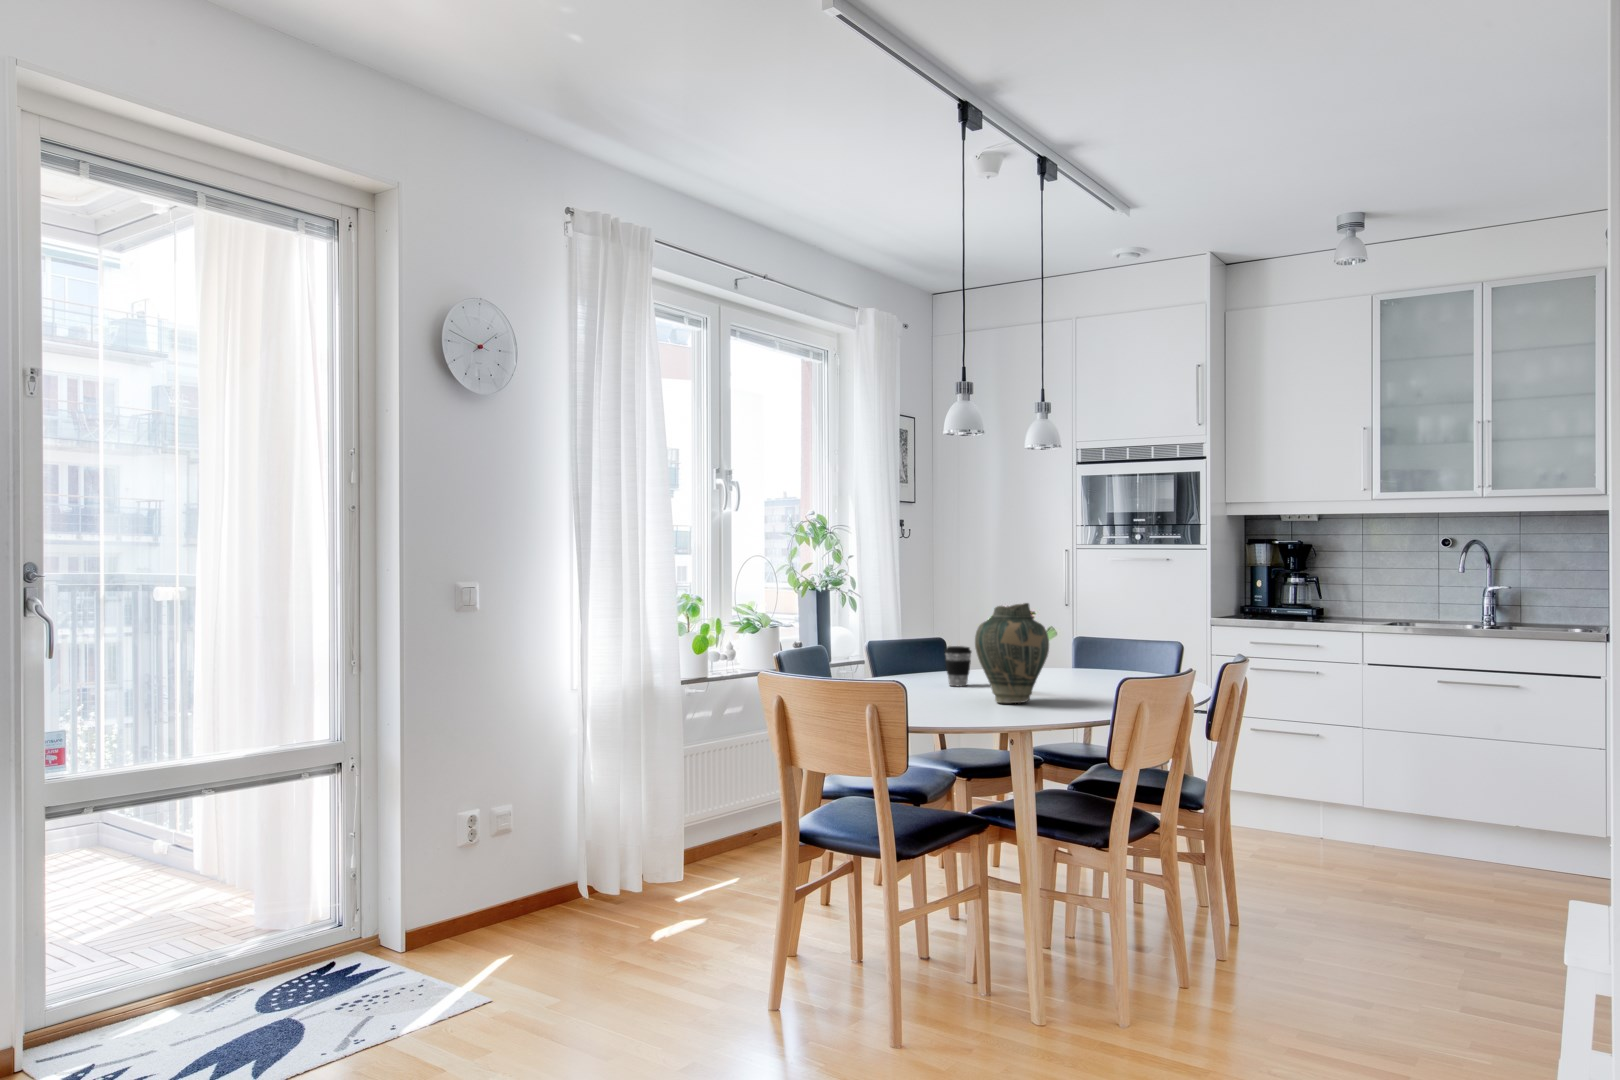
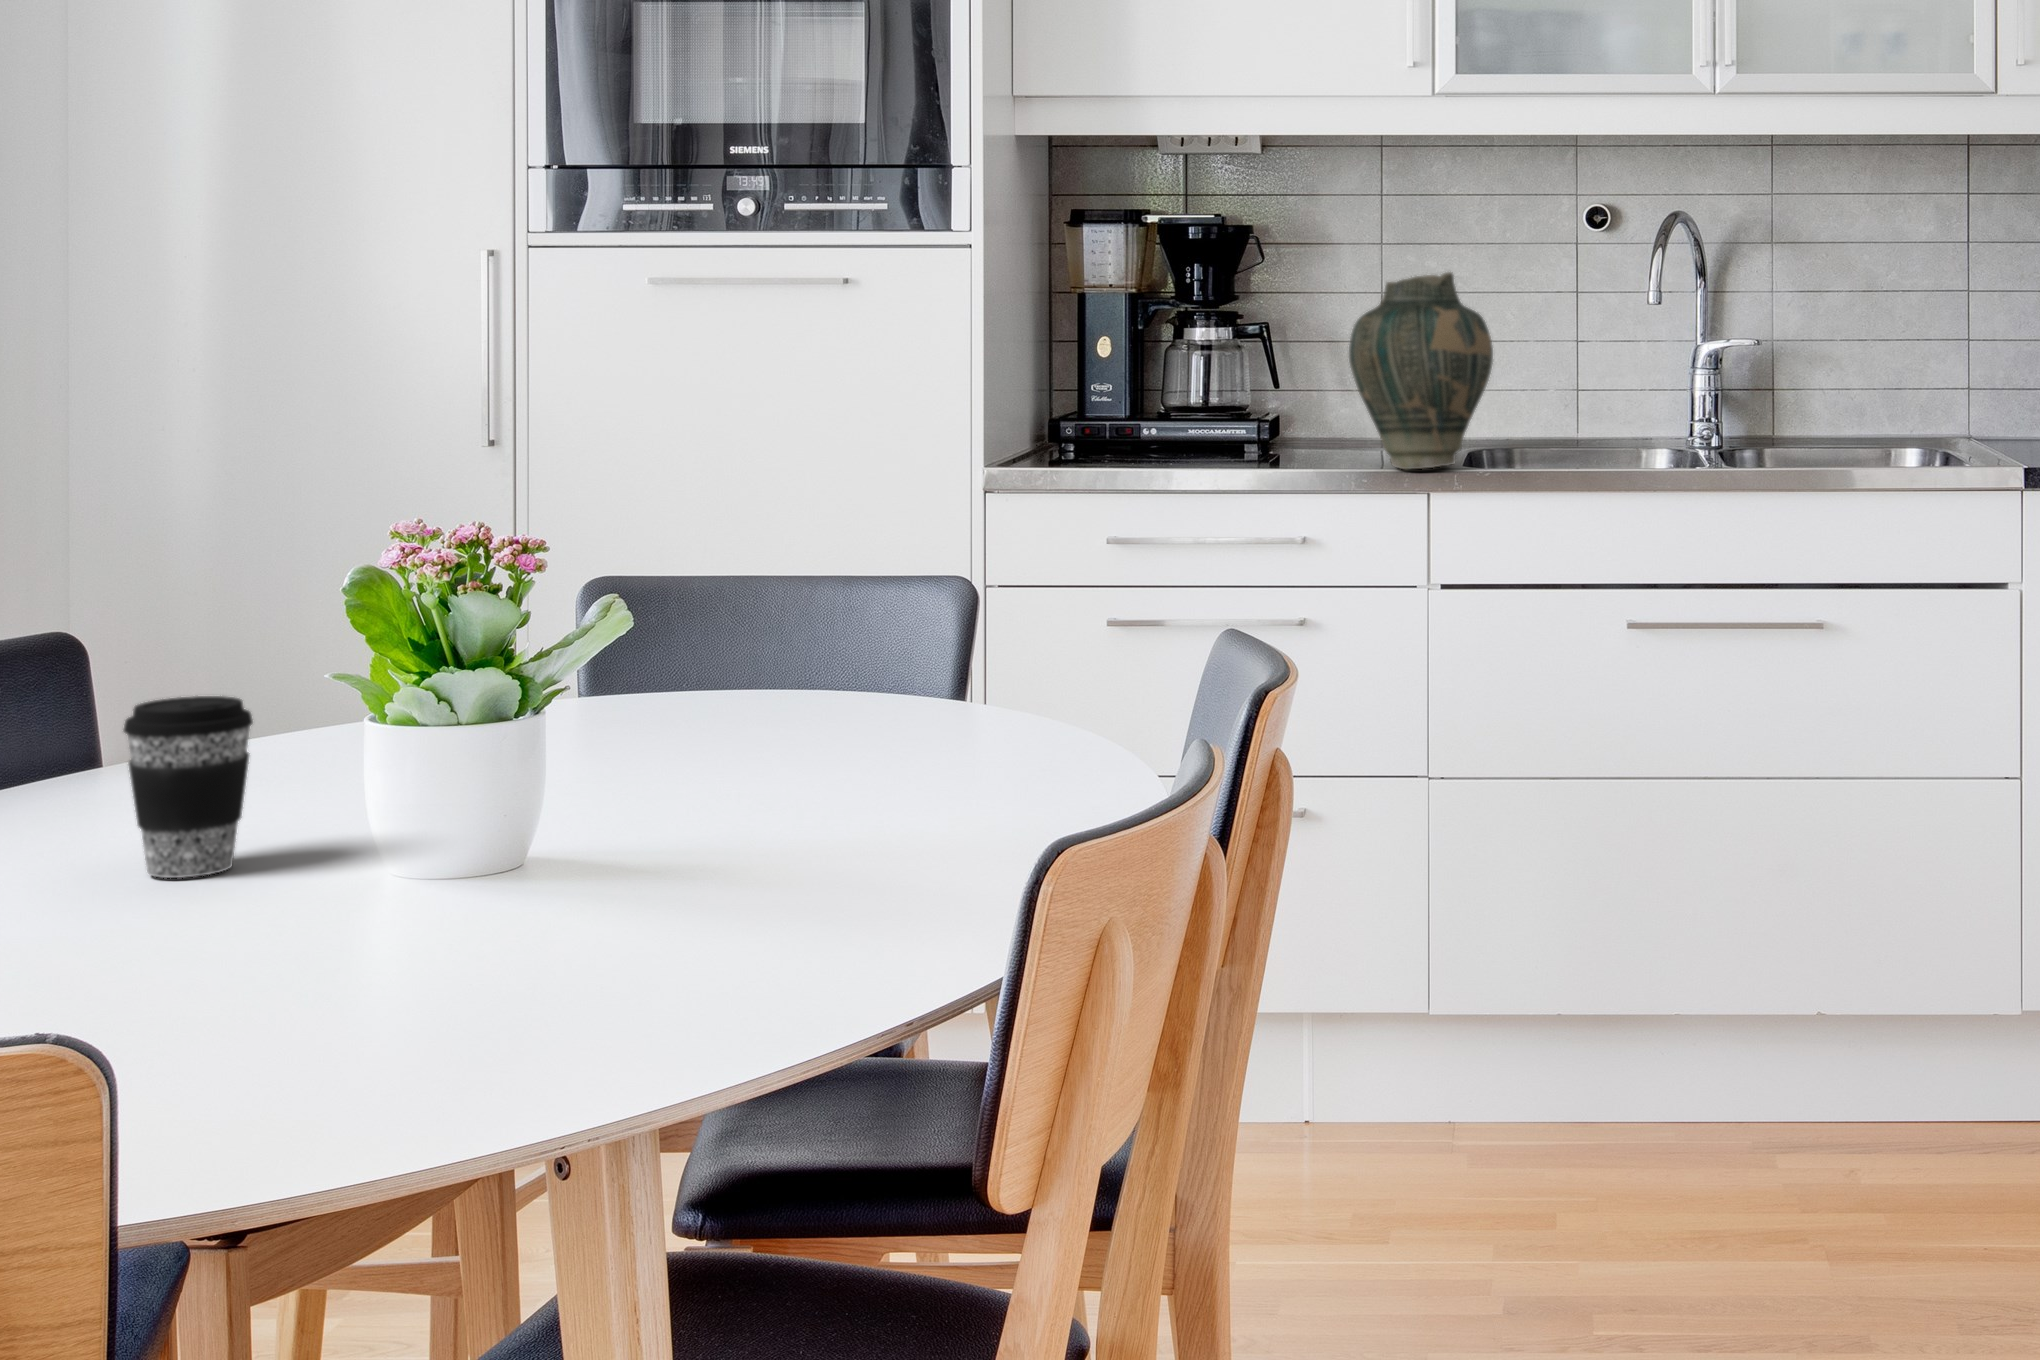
vase: present [975,603,1049,703] -> present [1349,272,1493,469]

